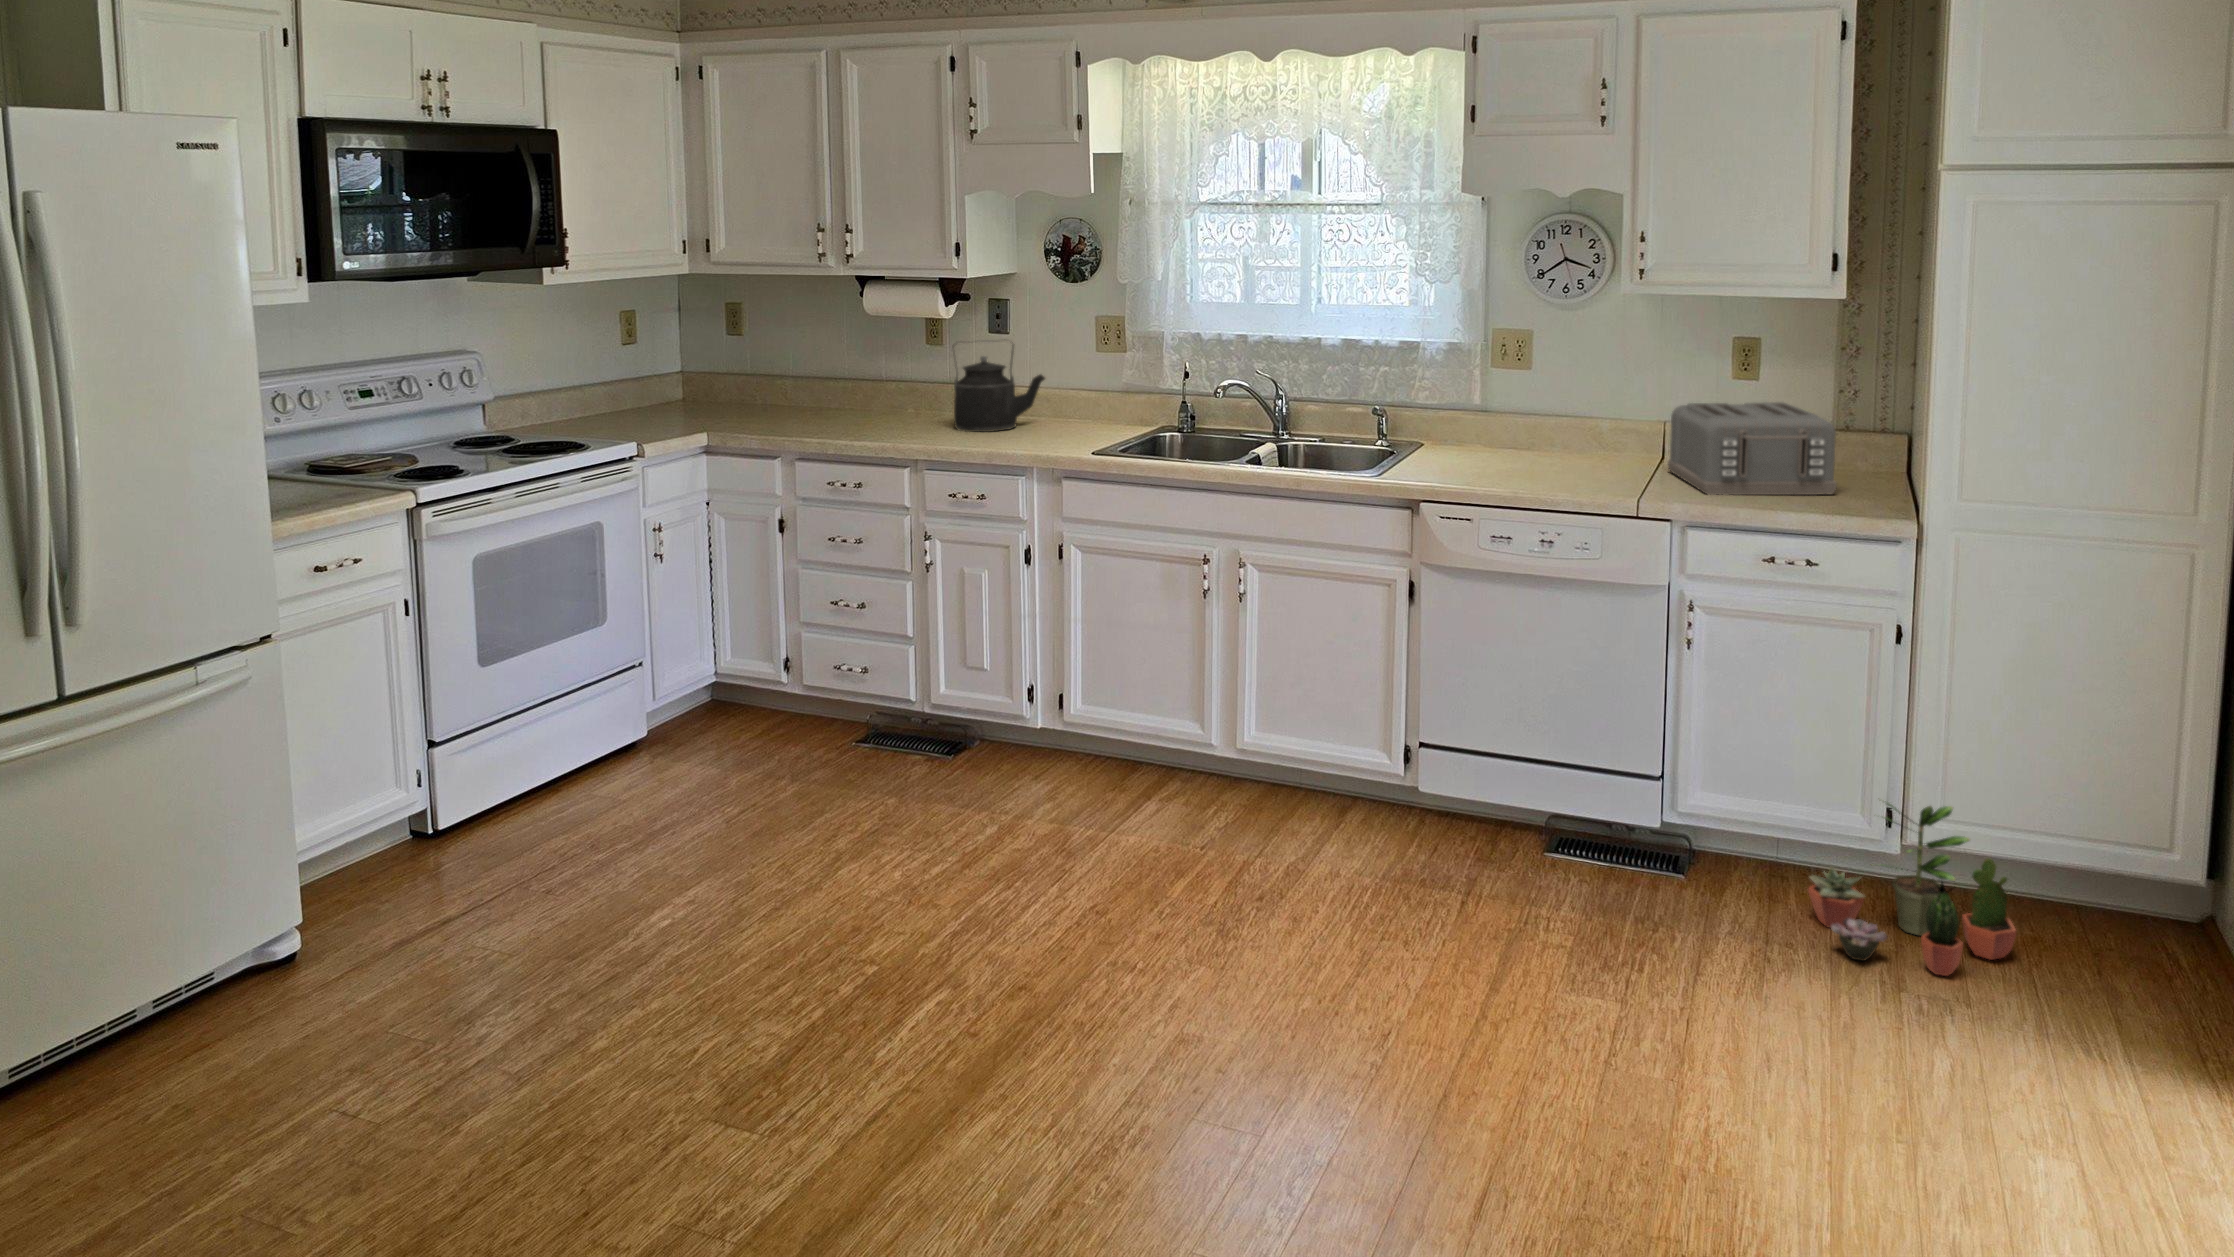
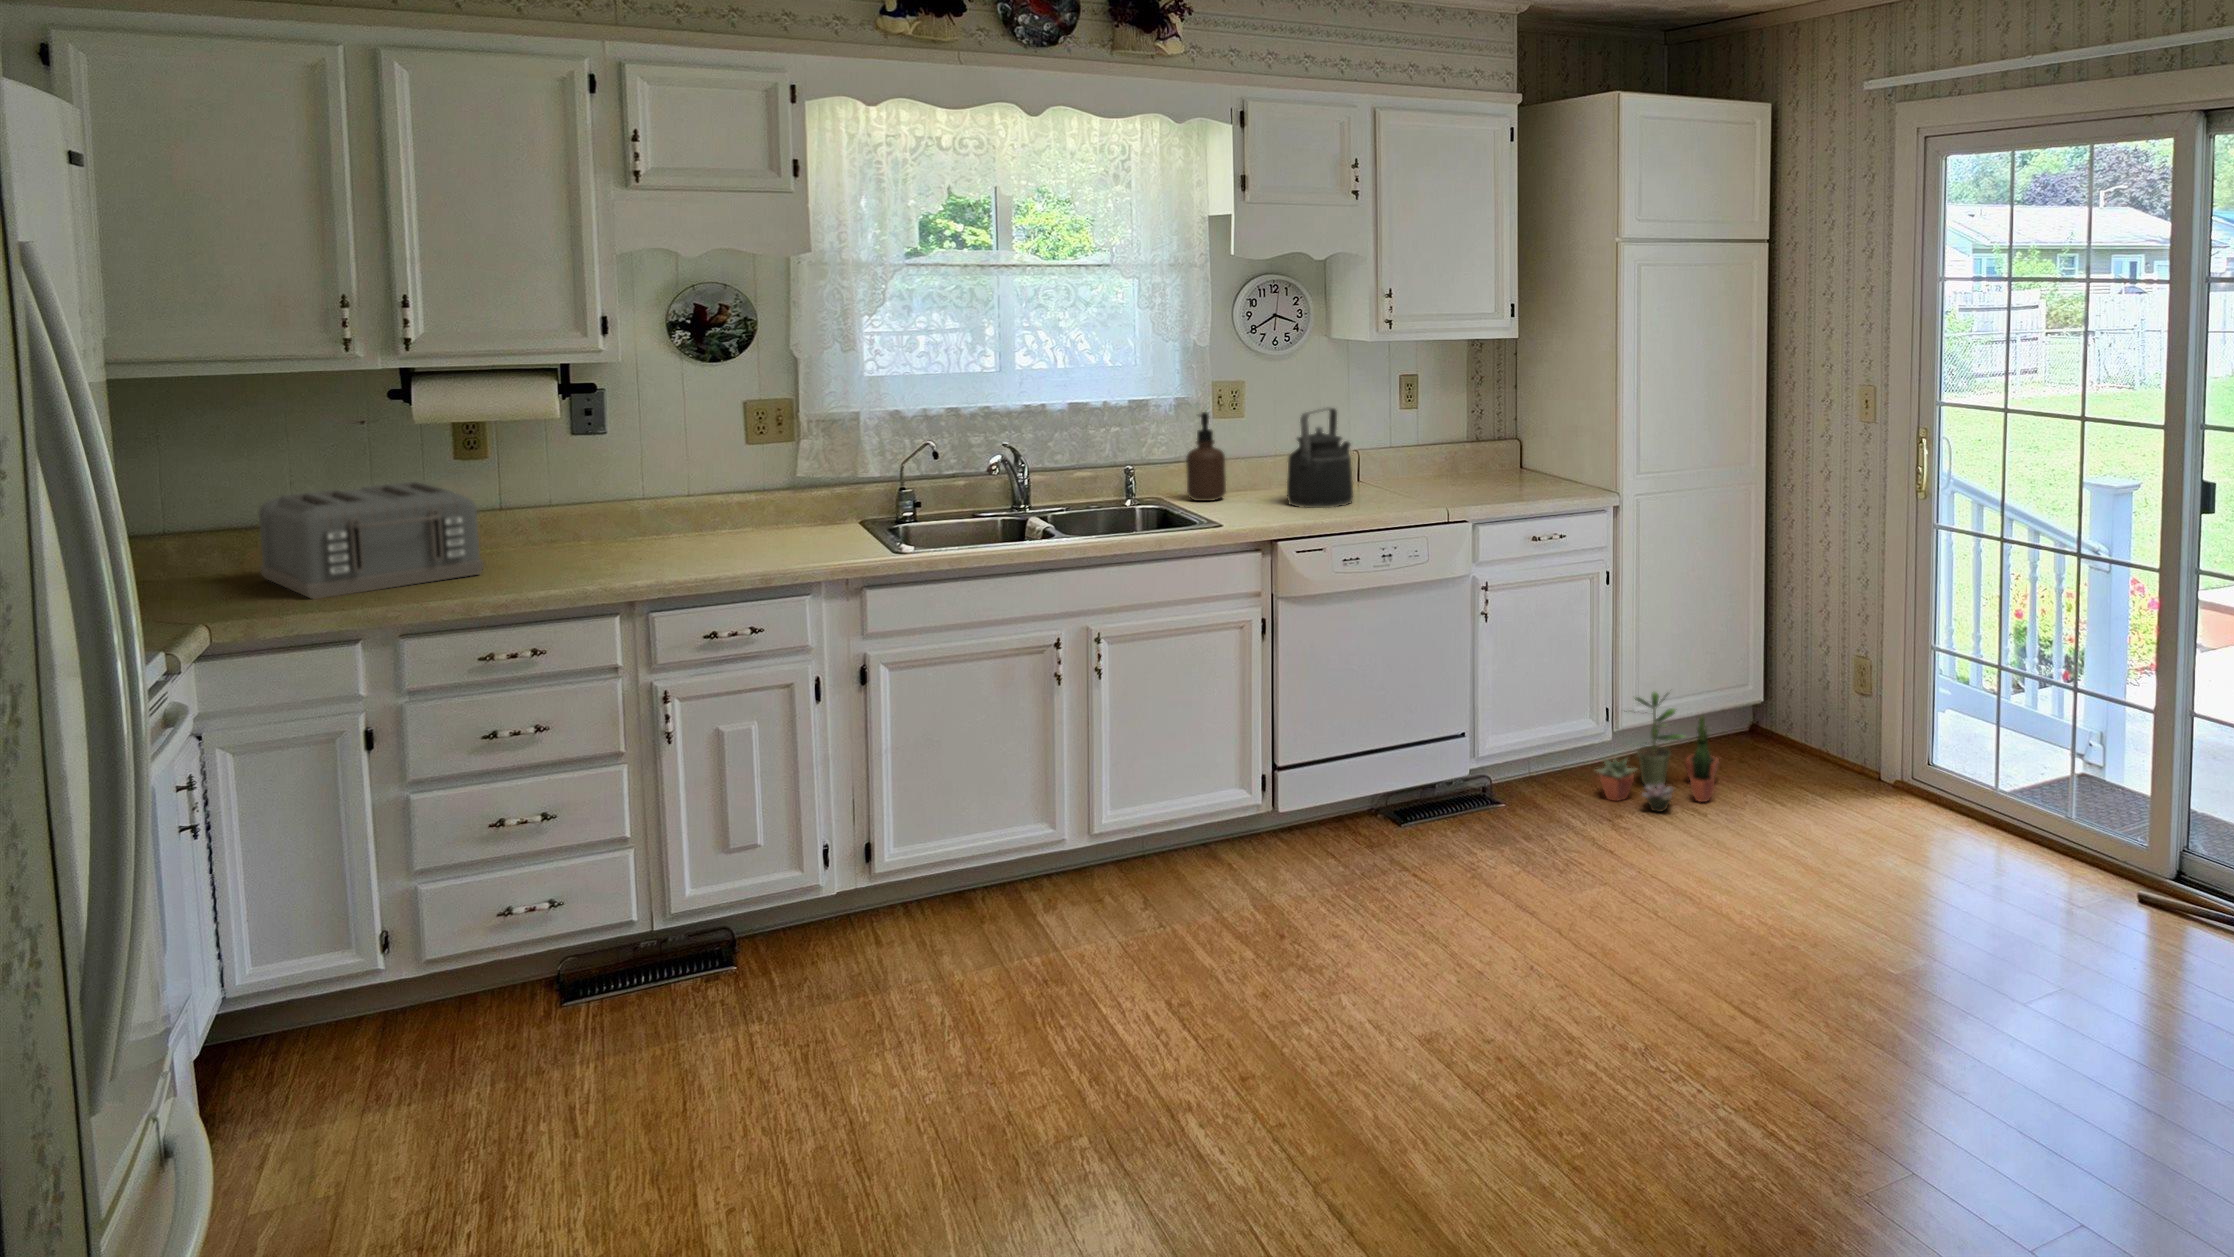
kettle: present [954,339,1045,432] -> present [1287,408,1353,508]
soap dispenser: none [1443,360,1484,455] -> present [1186,412,1226,501]
toaster: present [1668,402,1837,495] -> present [259,482,484,599]

